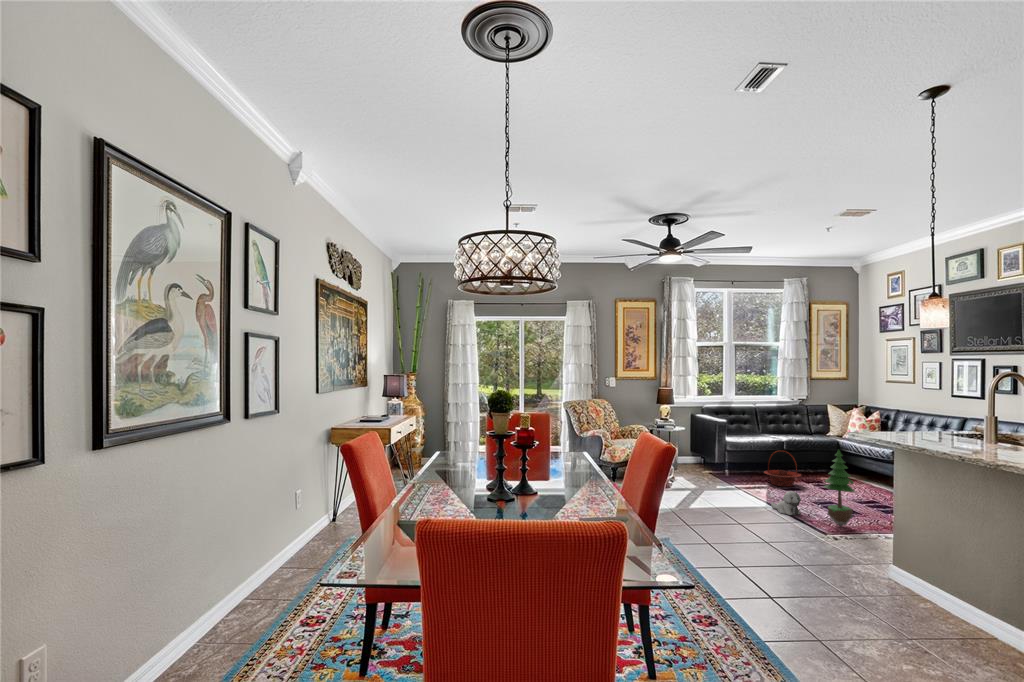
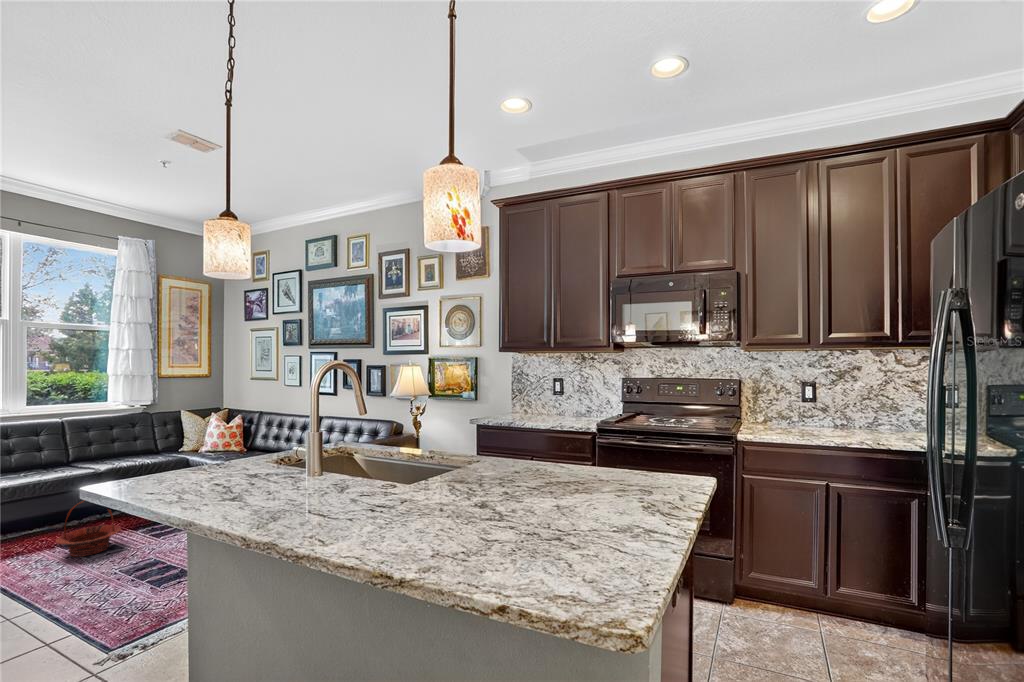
potted tree: present [824,450,855,526] -> none [114,511,168,631]
plush toy: present [771,491,801,515] -> none [31,590,85,637]

